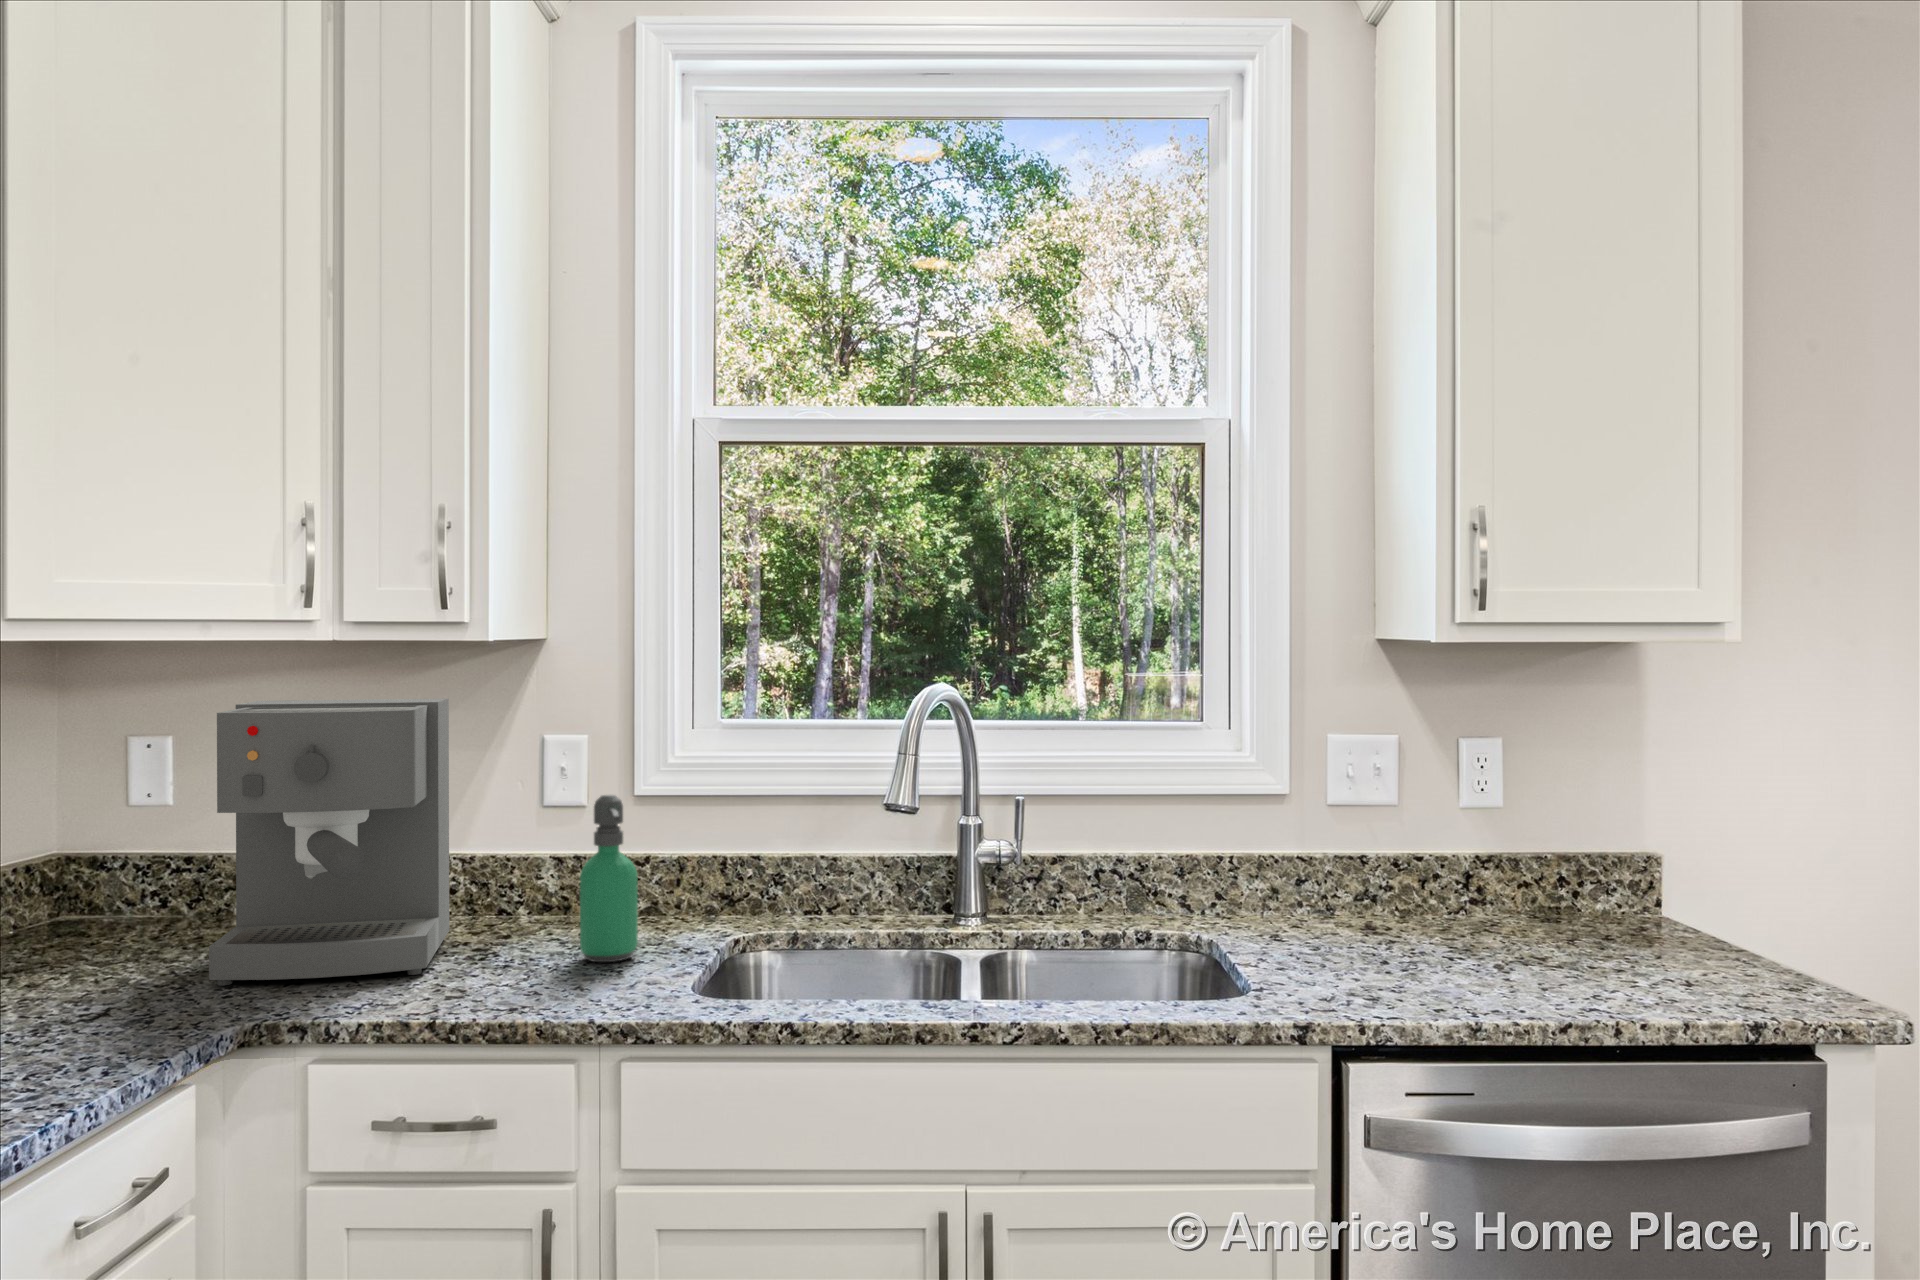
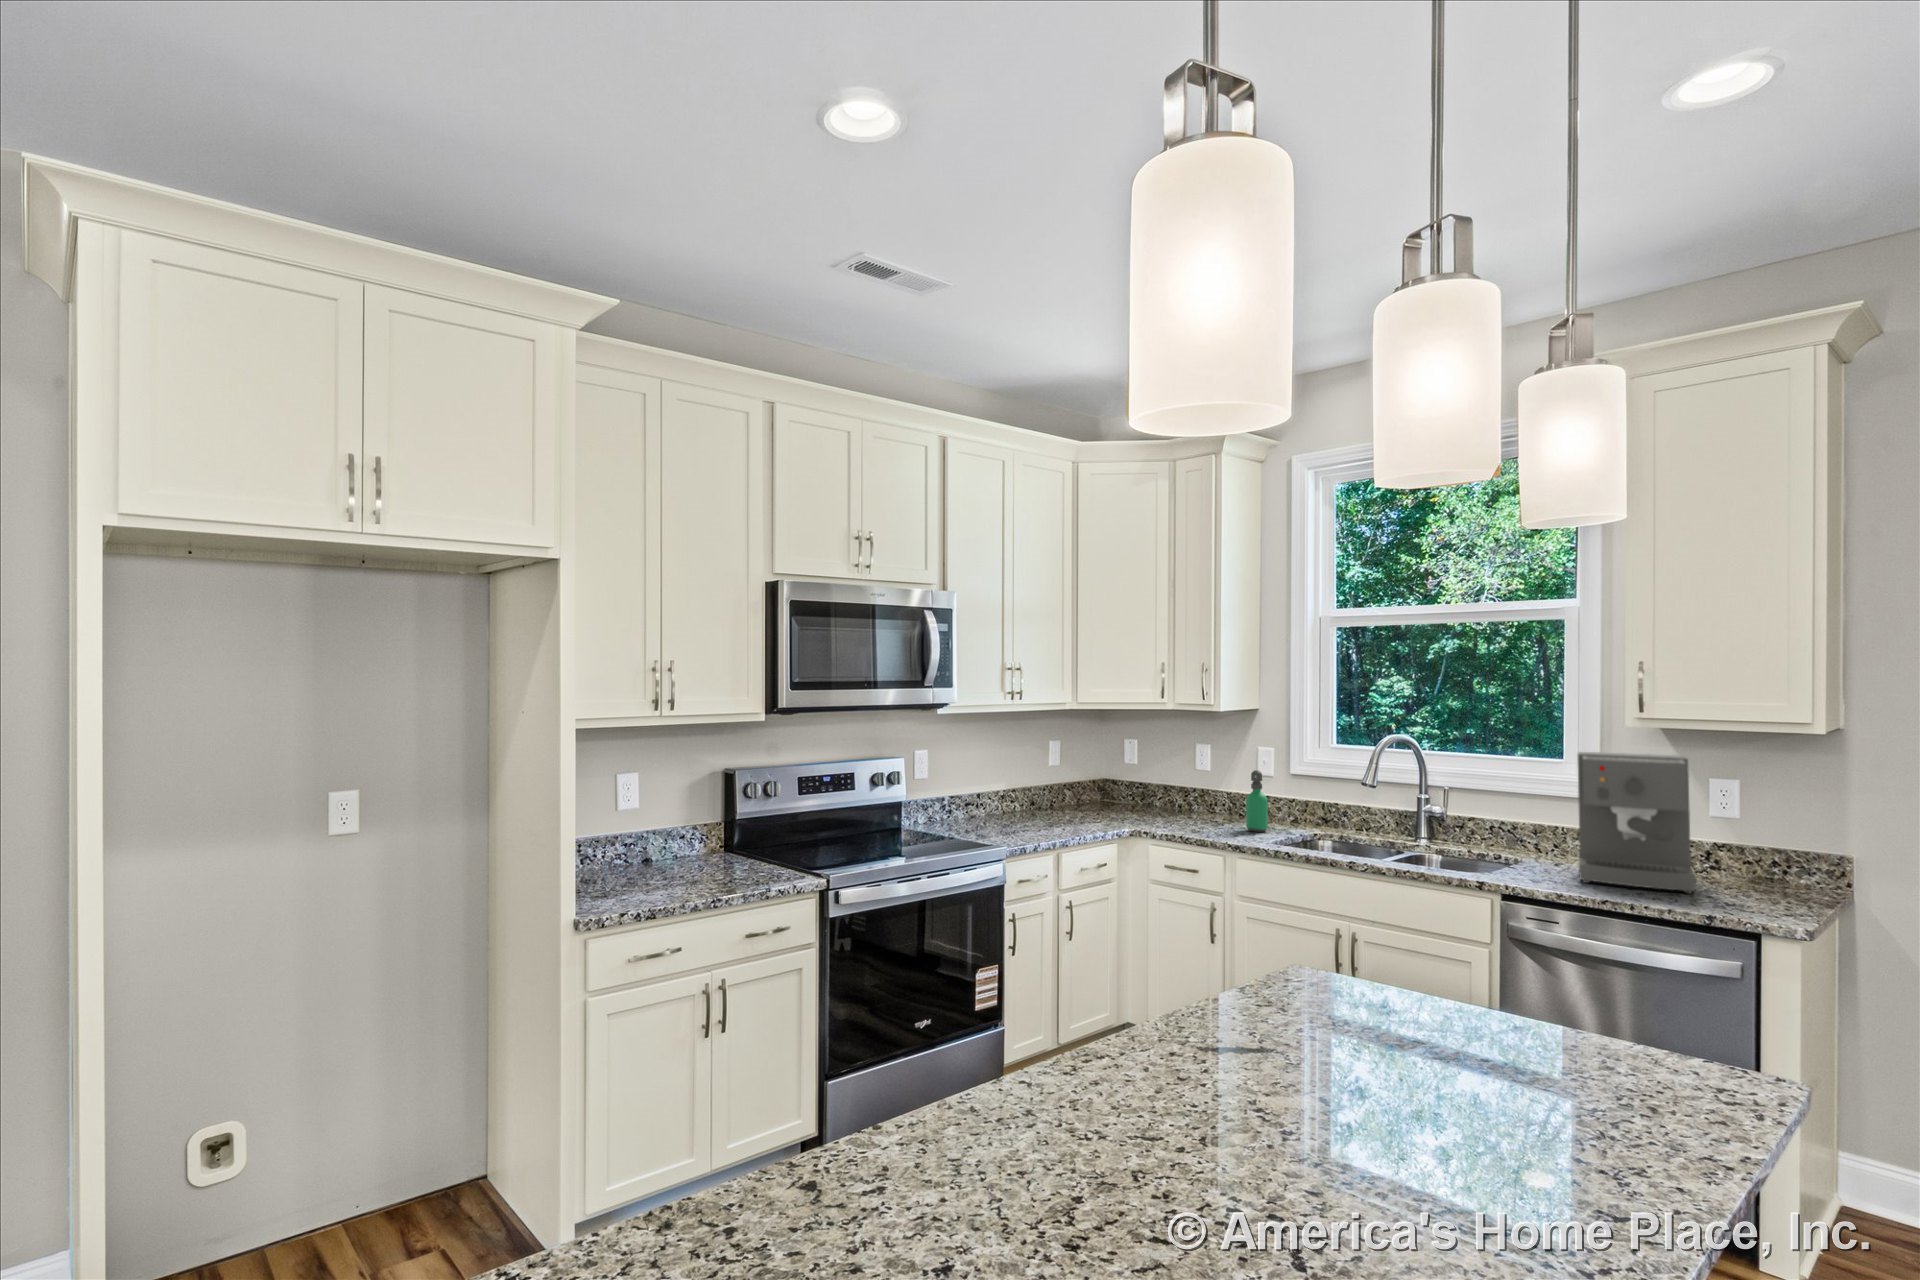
coffee maker: present [209,699,449,986] -> present [1578,752,1695,893]

